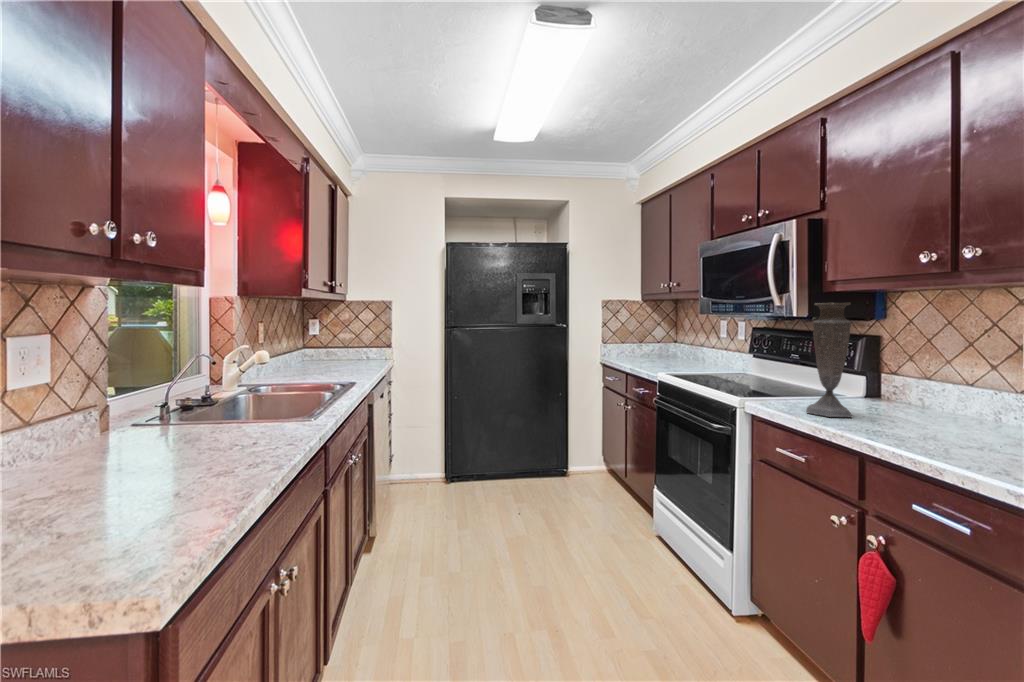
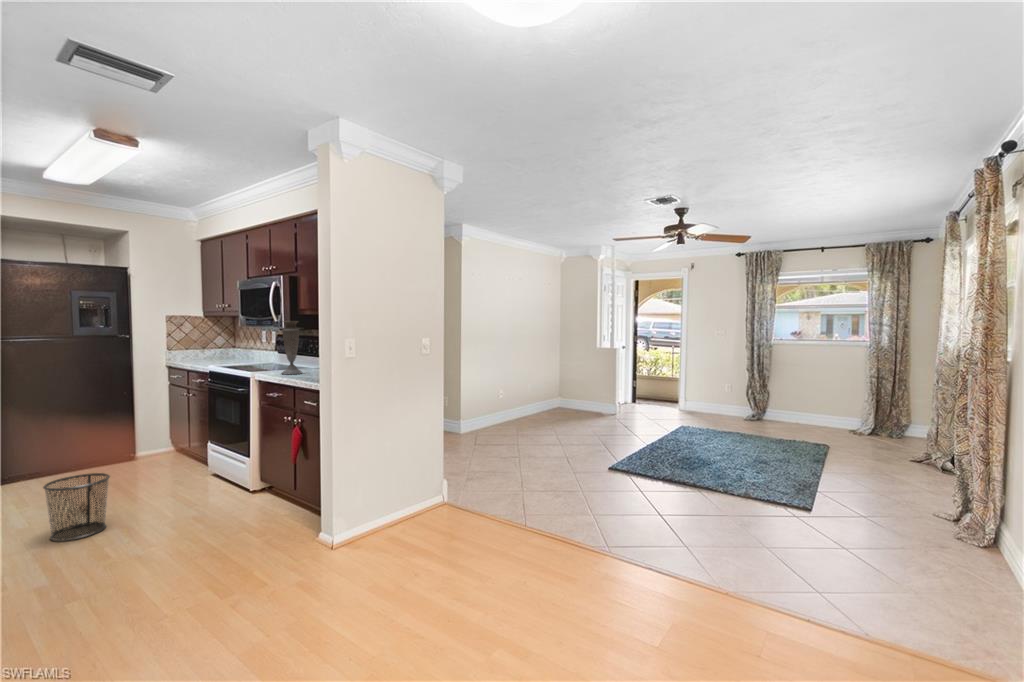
waste bin: none [467,522,538,630] -> present [43,473,110,541]

